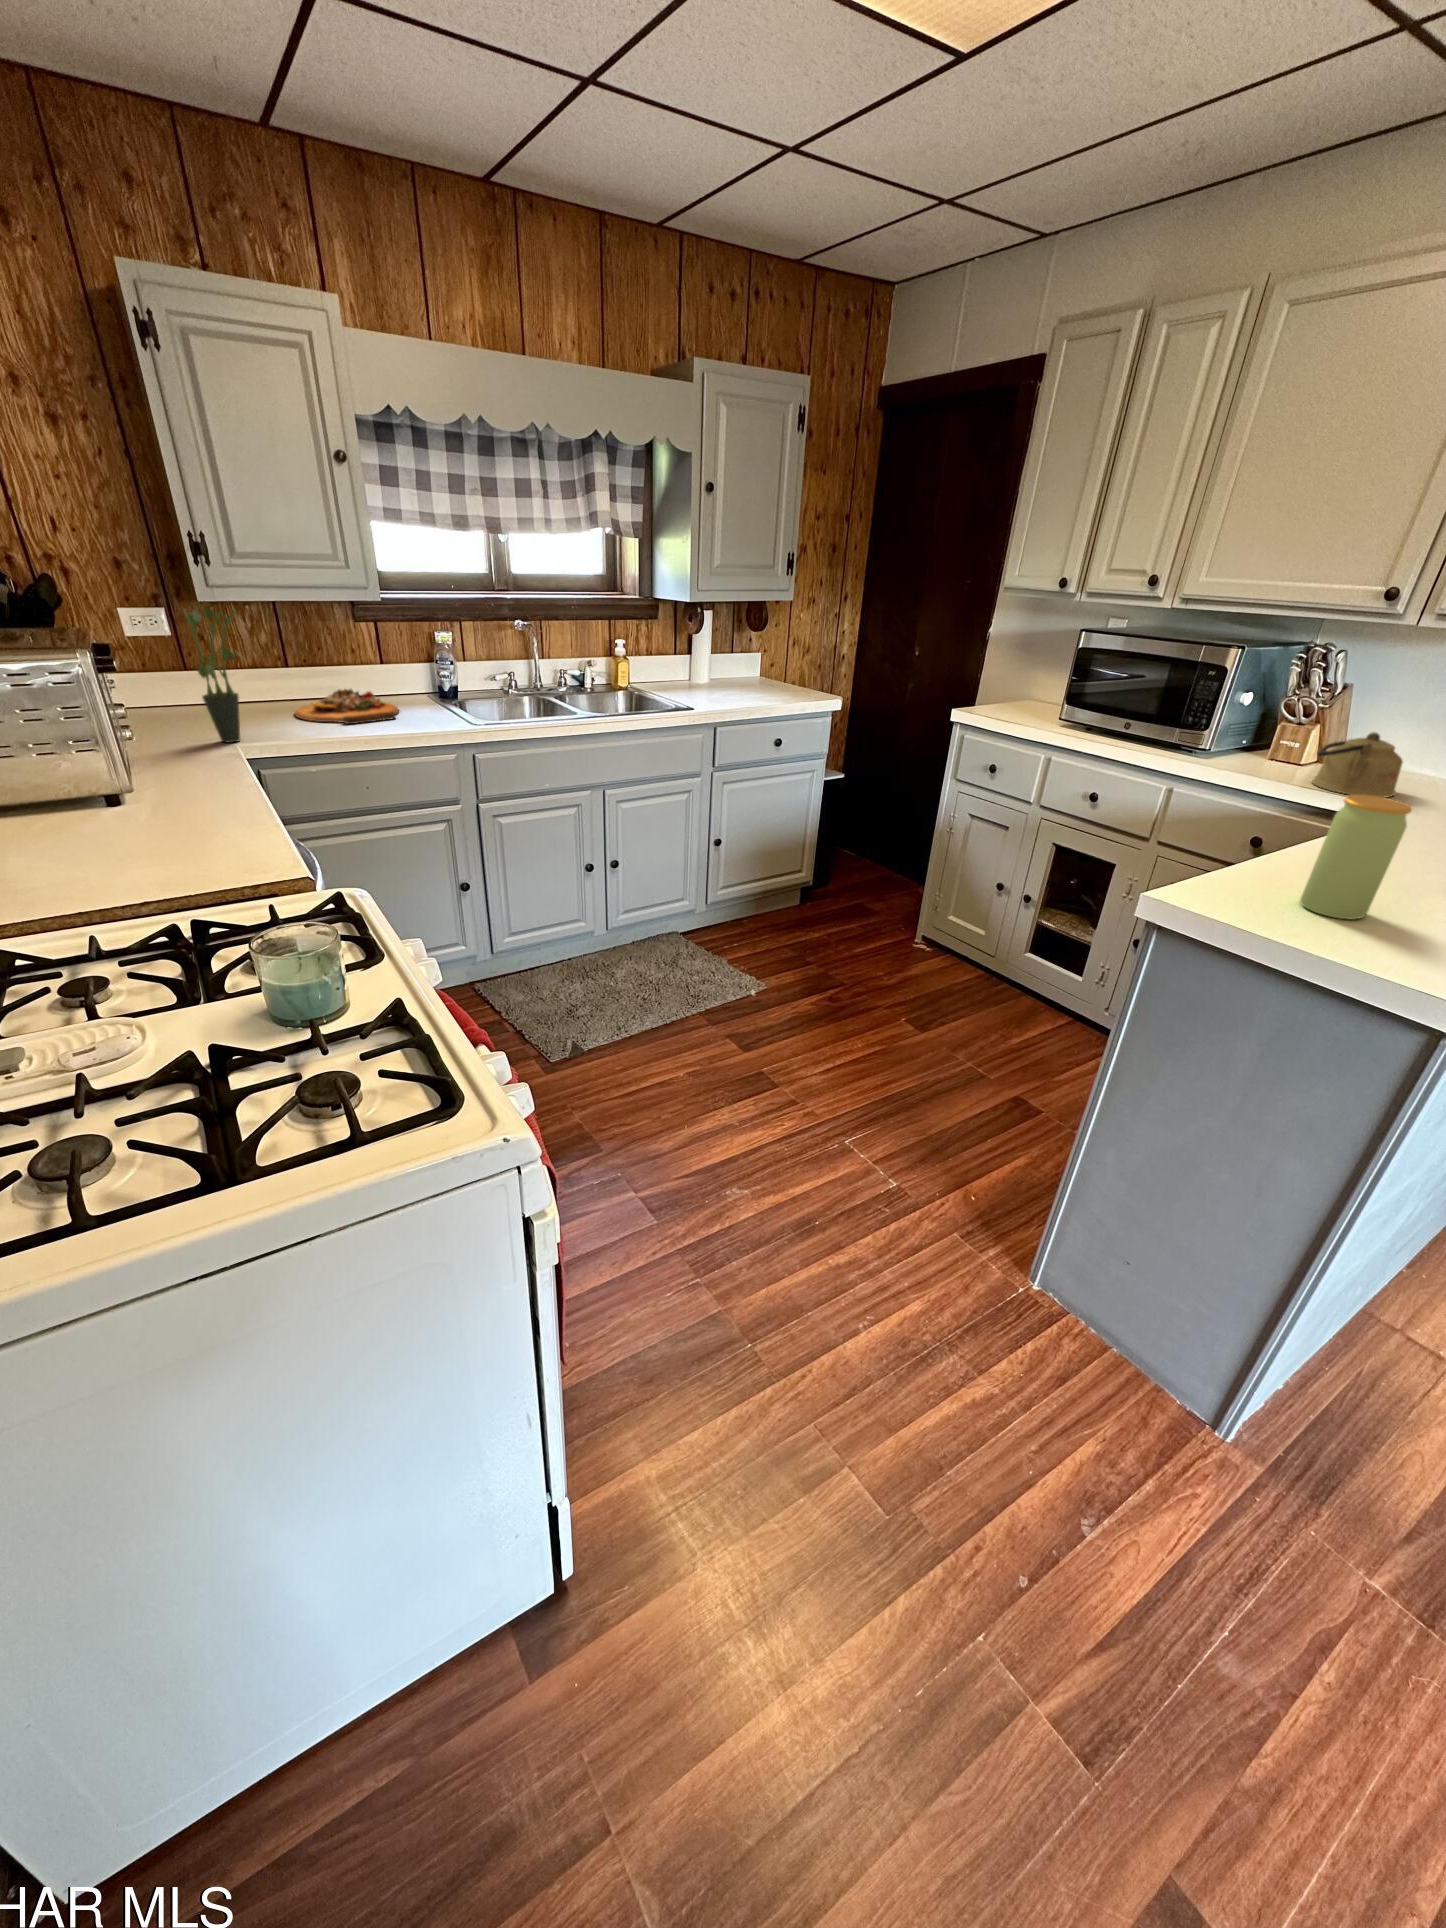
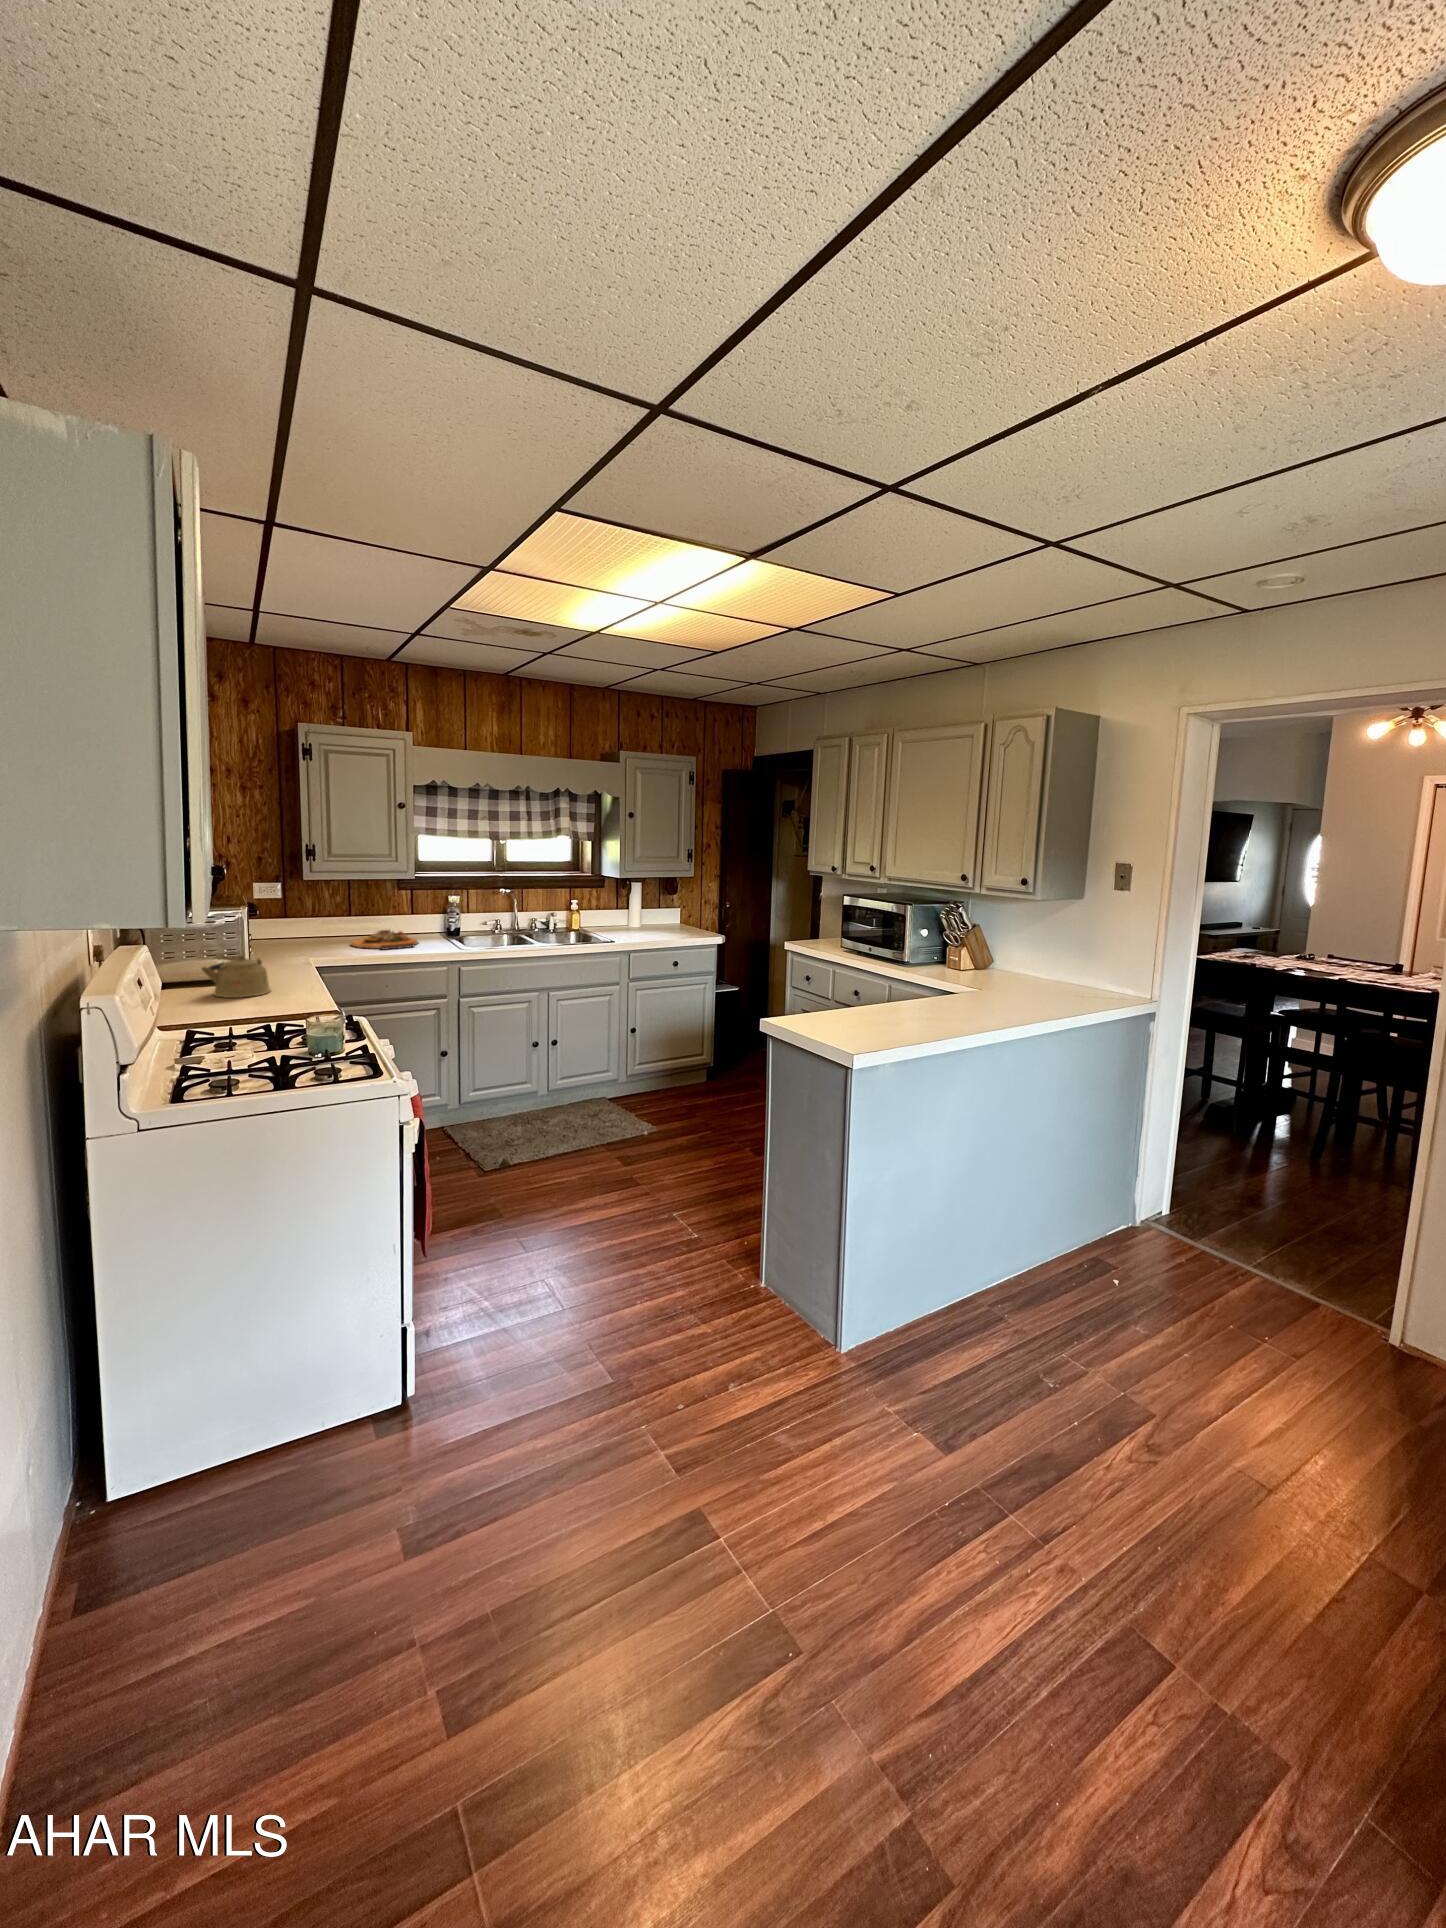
potted plant: present [184,601,240,743] -> none [295,881,331,958]
kettle: present [1312,732,1403,797] -> present [201,955,270,998]
jar: present [1300,795,1412,920] -> none [841,971,872,1031]

